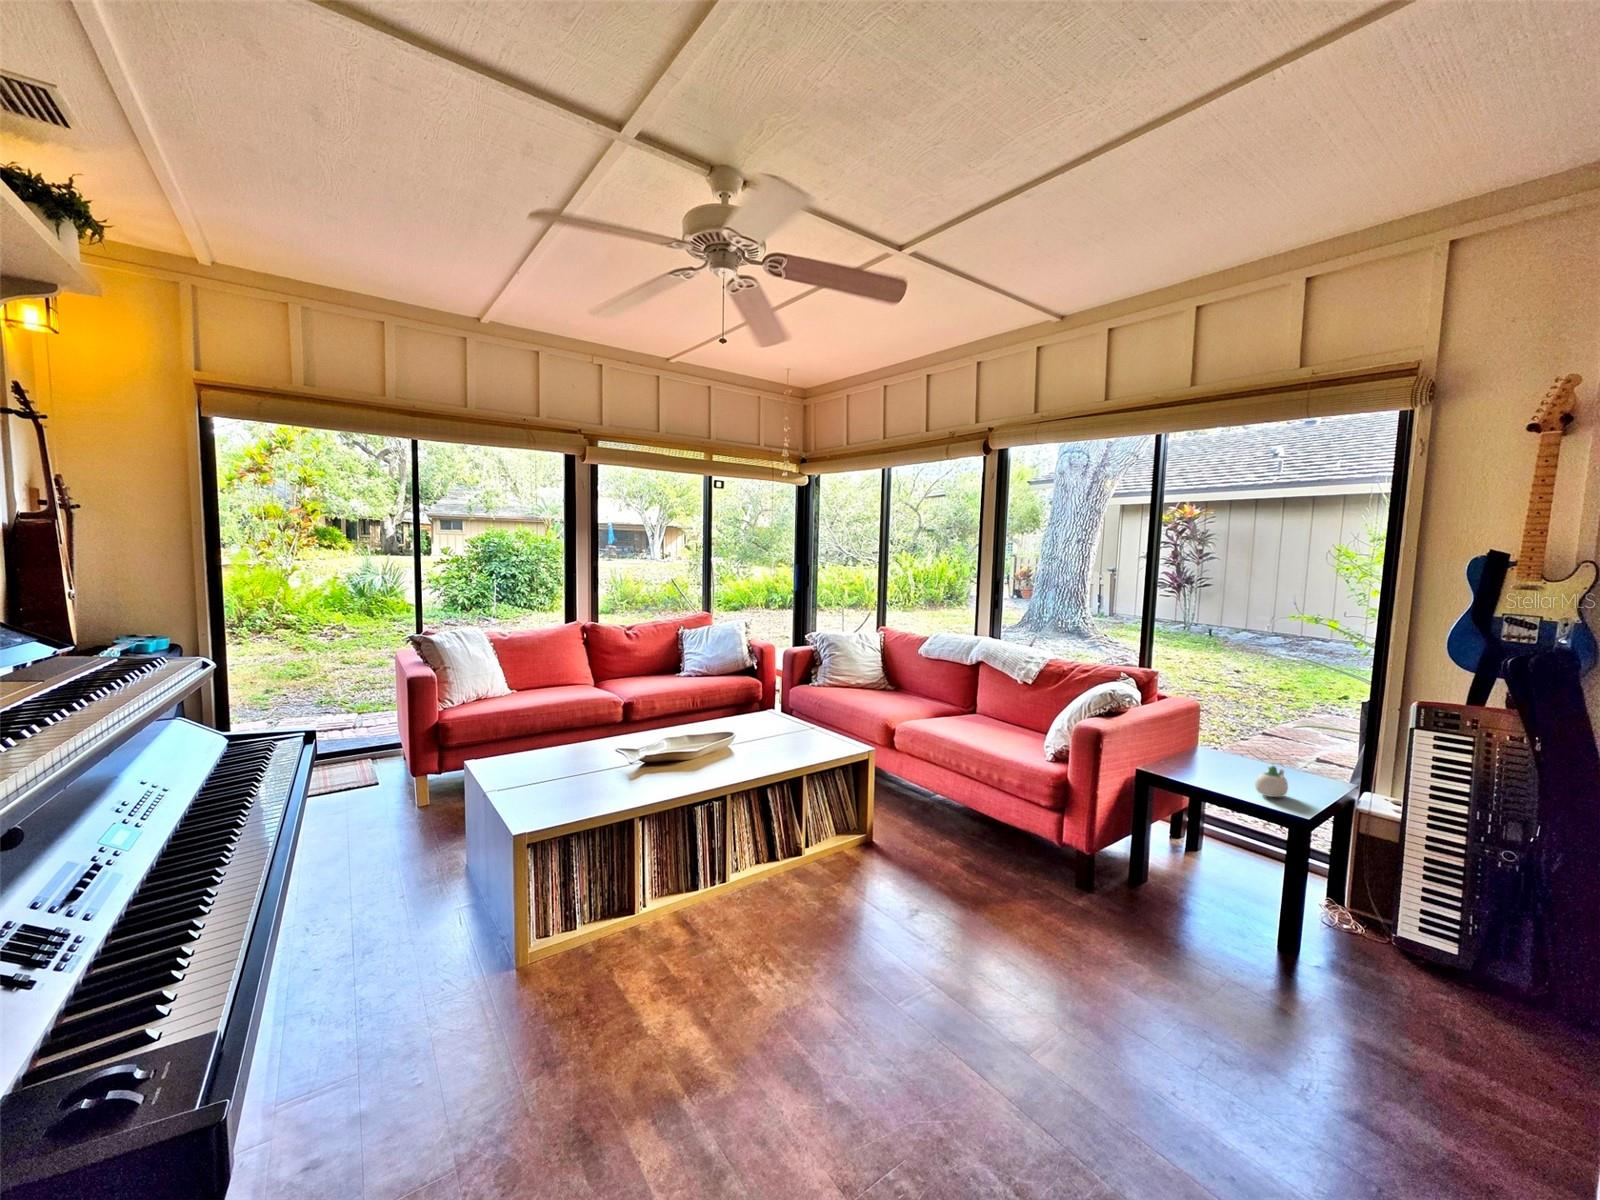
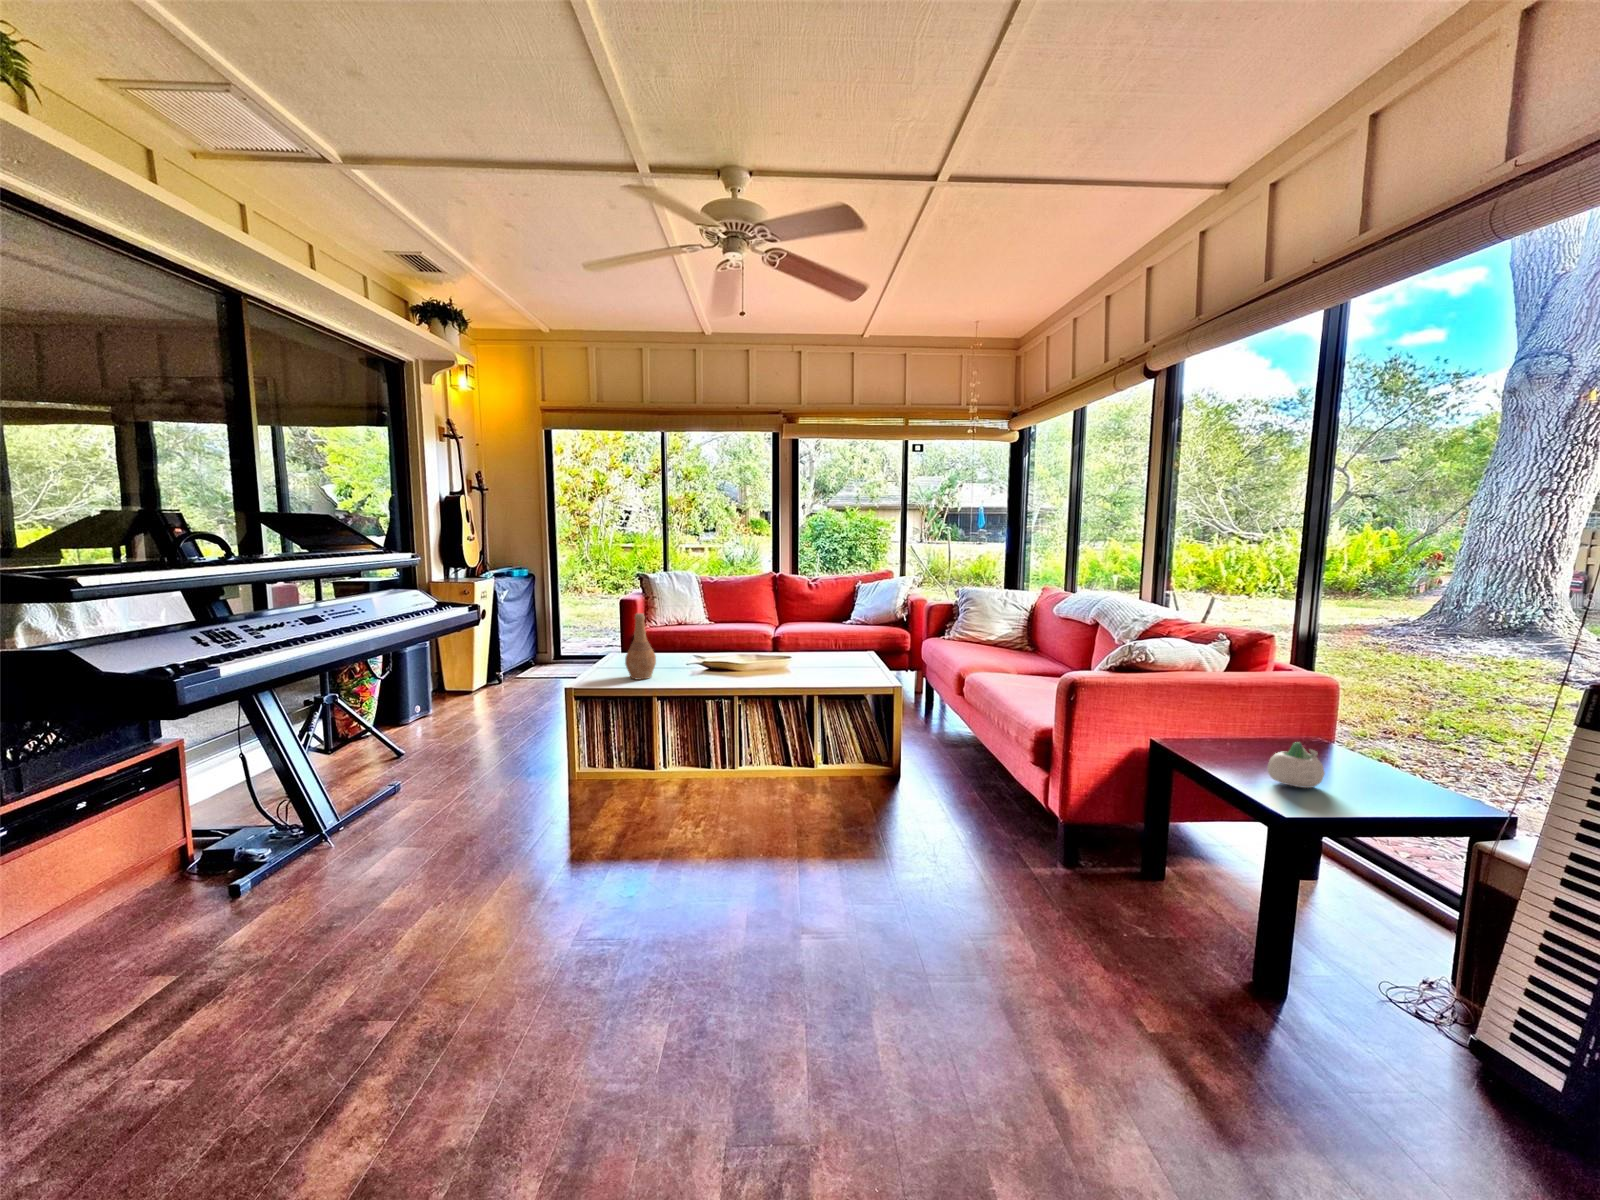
vase: none [591,714,632,800] -> present [625,613,656,680]

